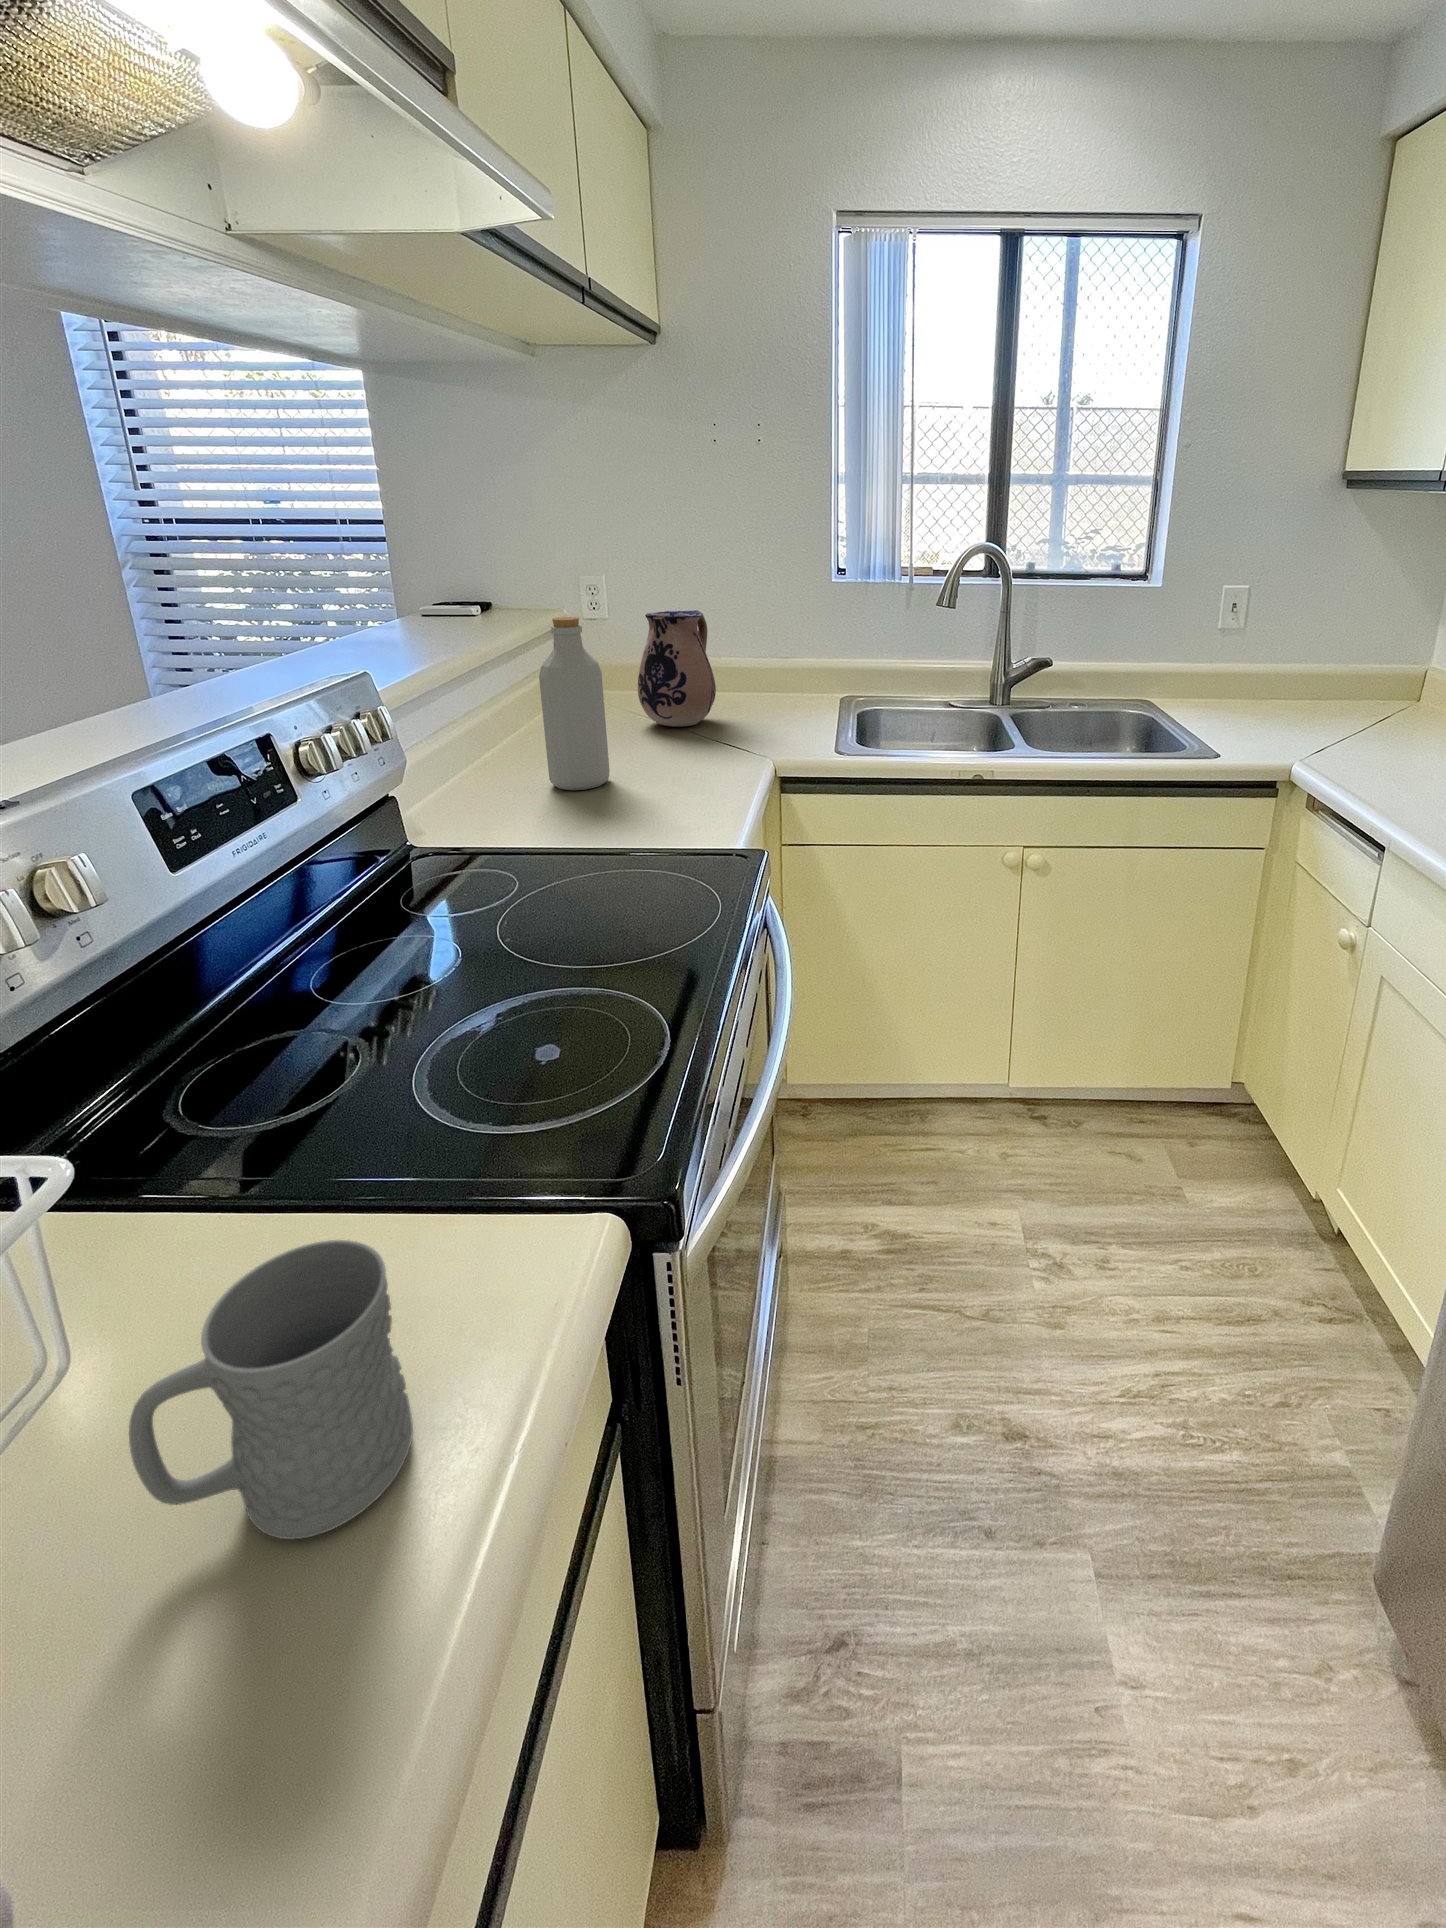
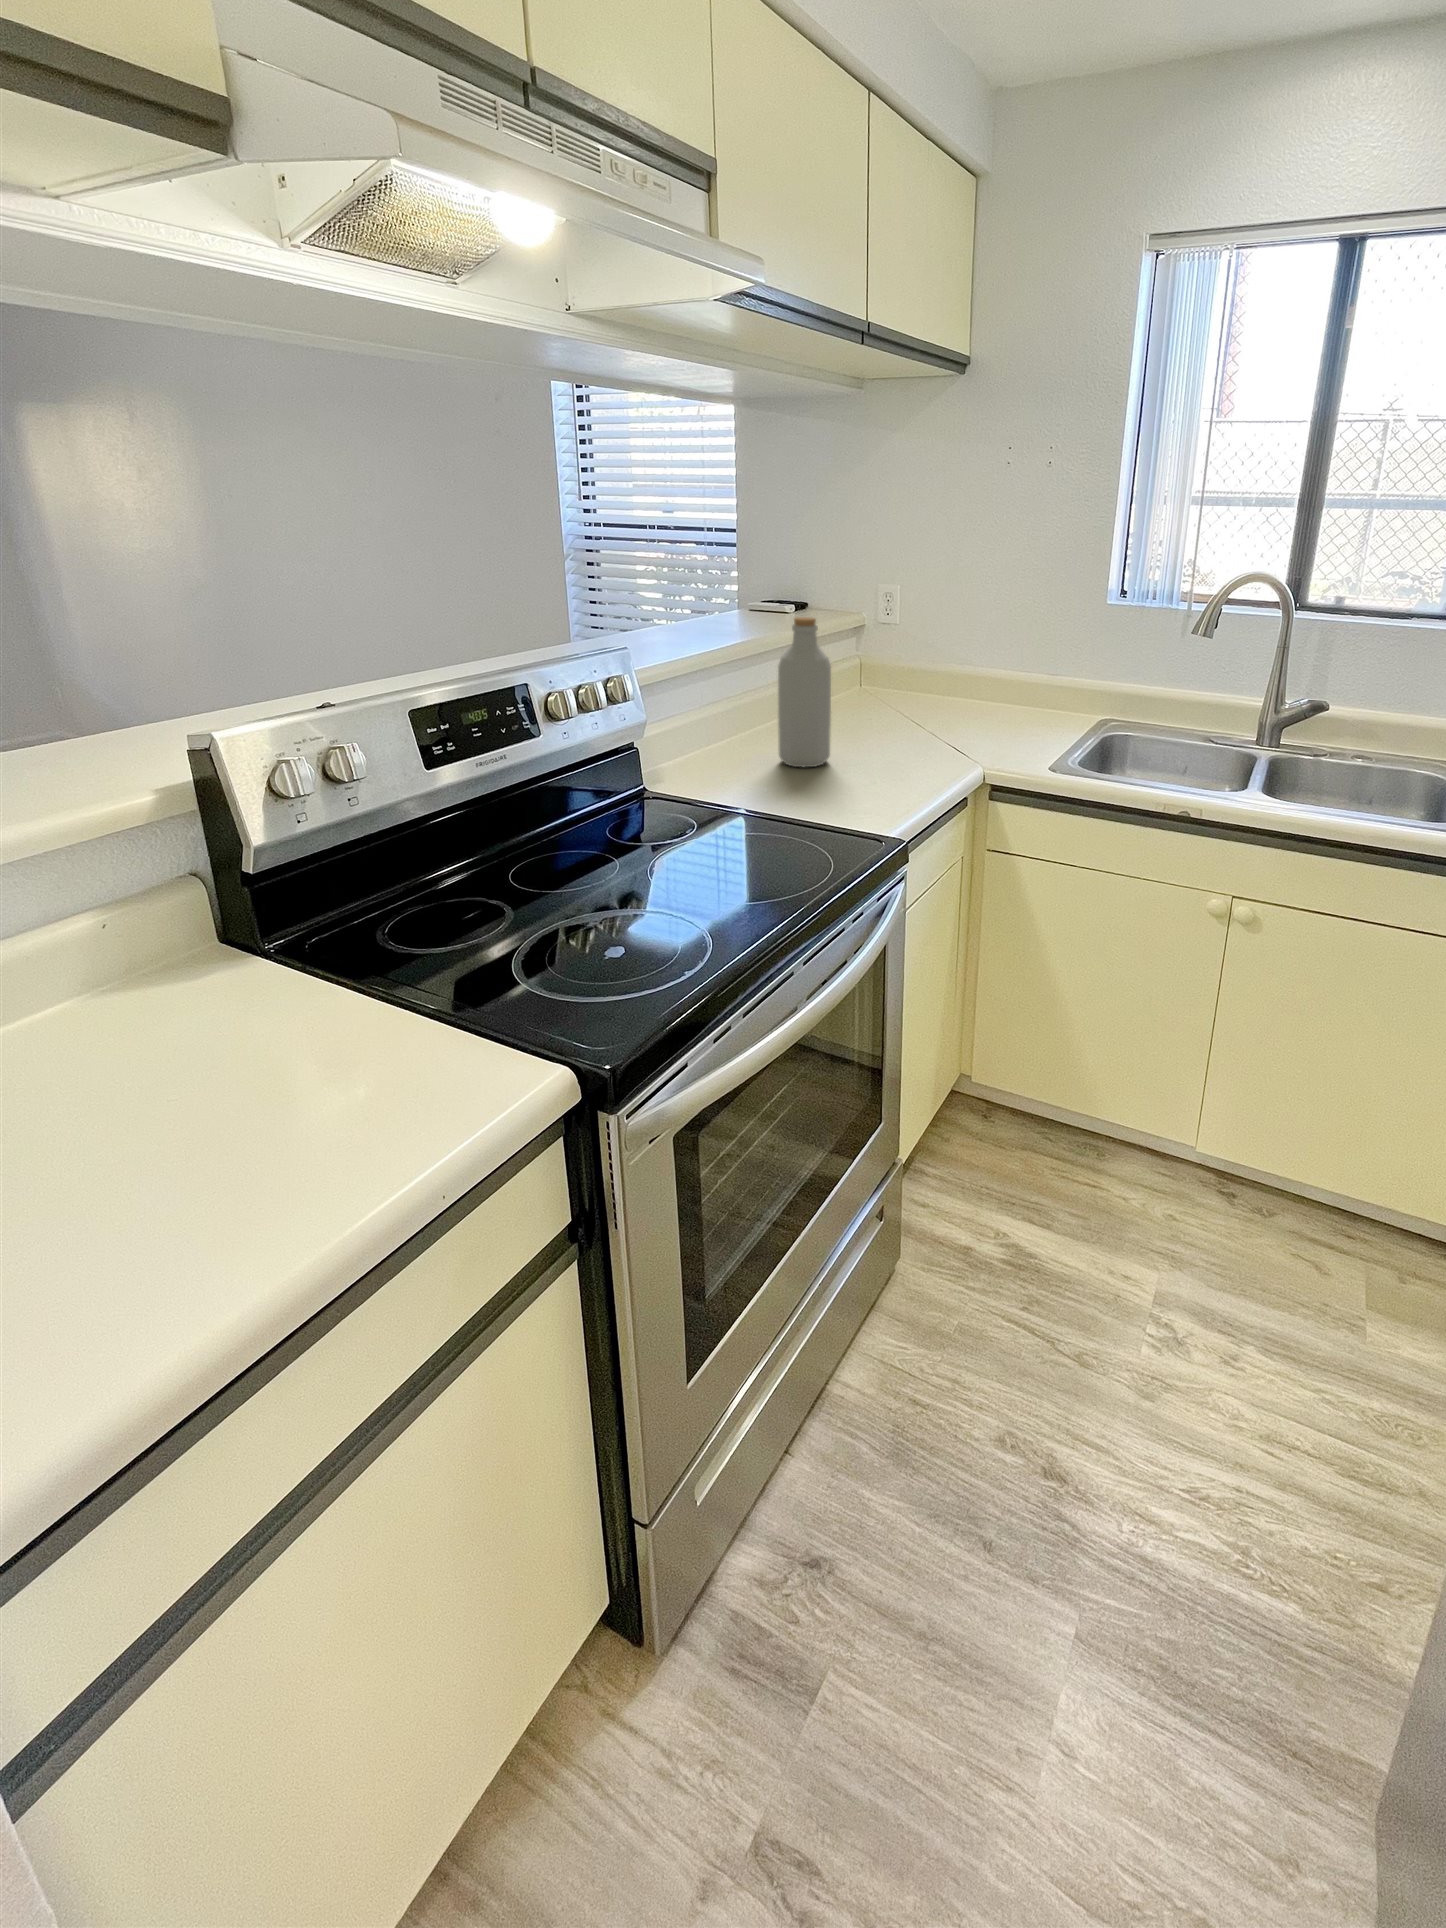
ceramic pitcher: present [638,610,716,727] -> none [894,619,969,727]
mug: present [129,1240,413,1539] -> none [178,1010,348,1190]

